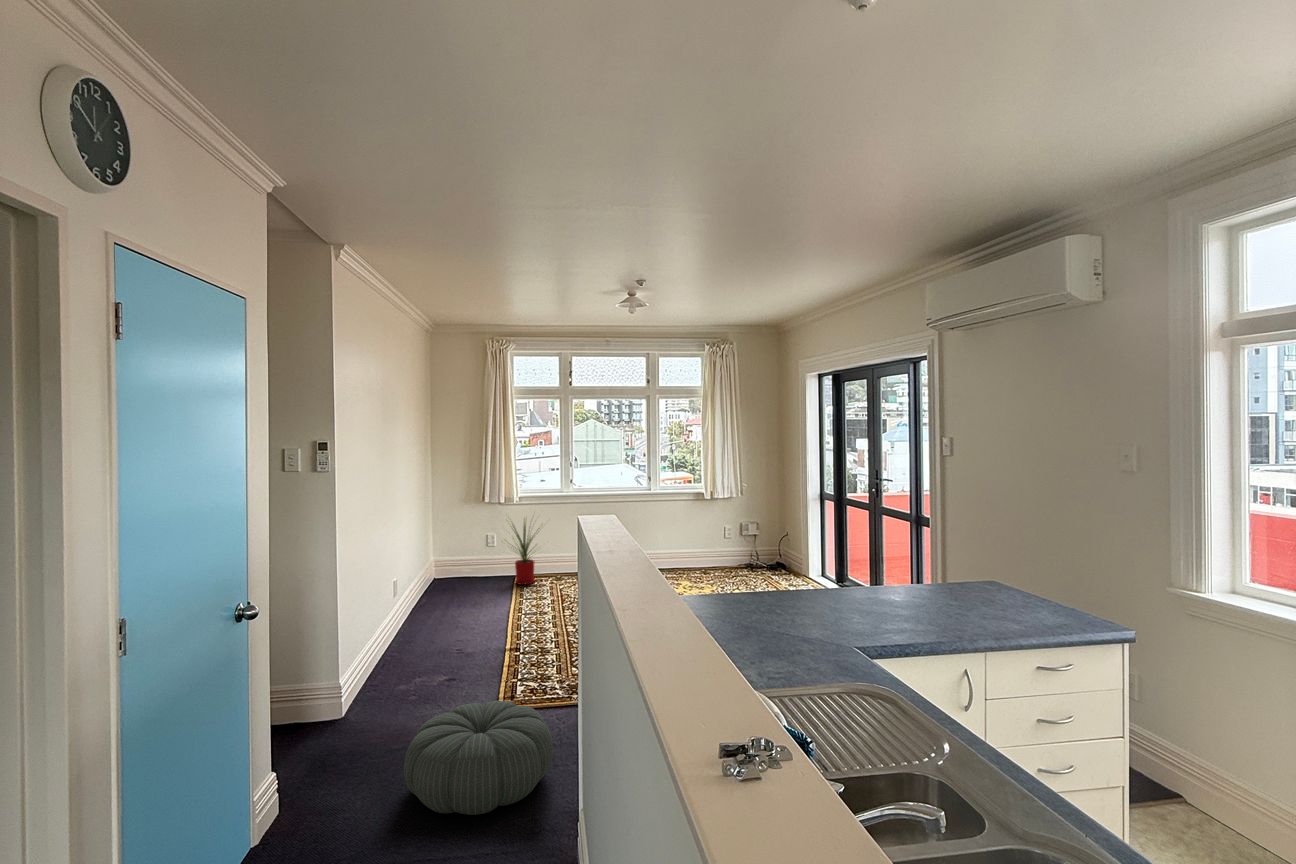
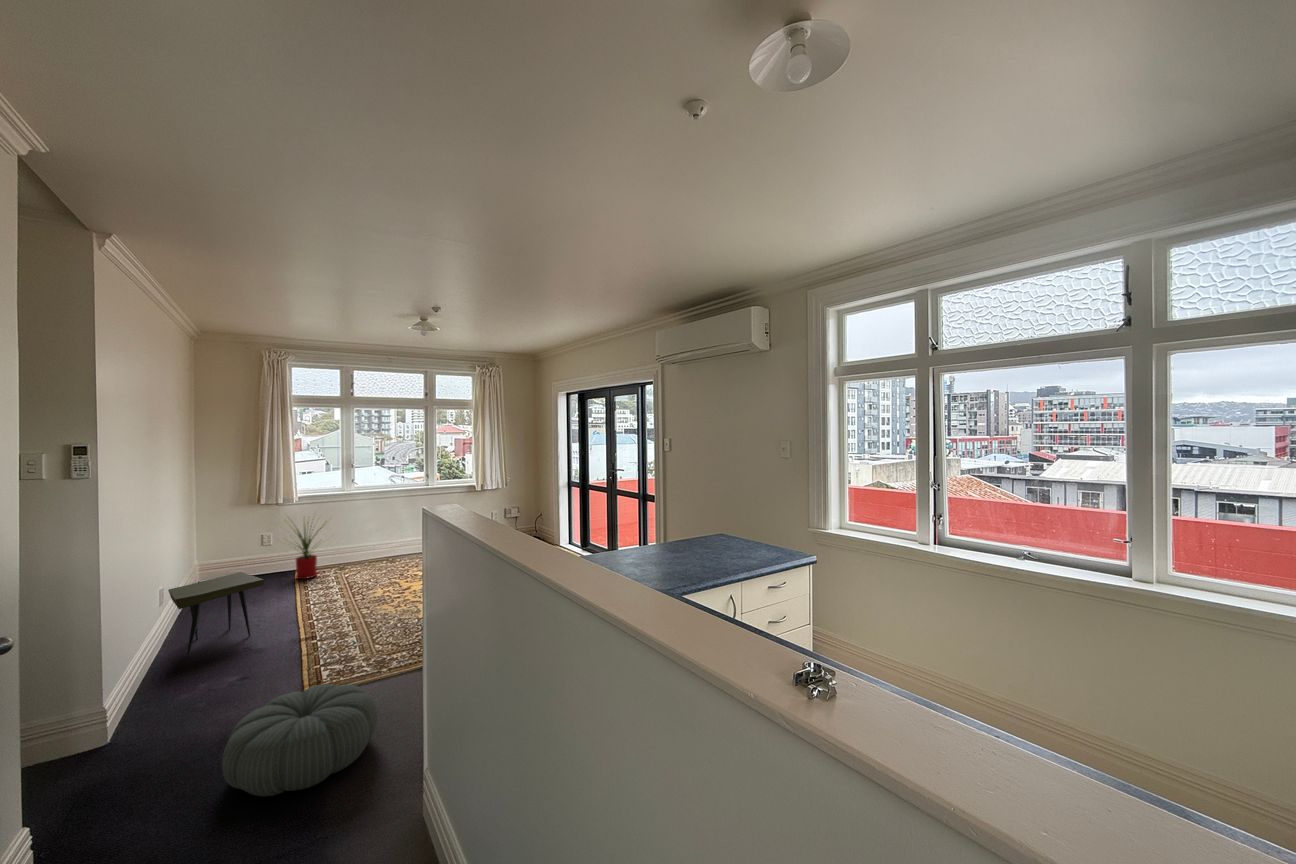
side table: none [400,569,477,646] -> present [168,572,264,655]

